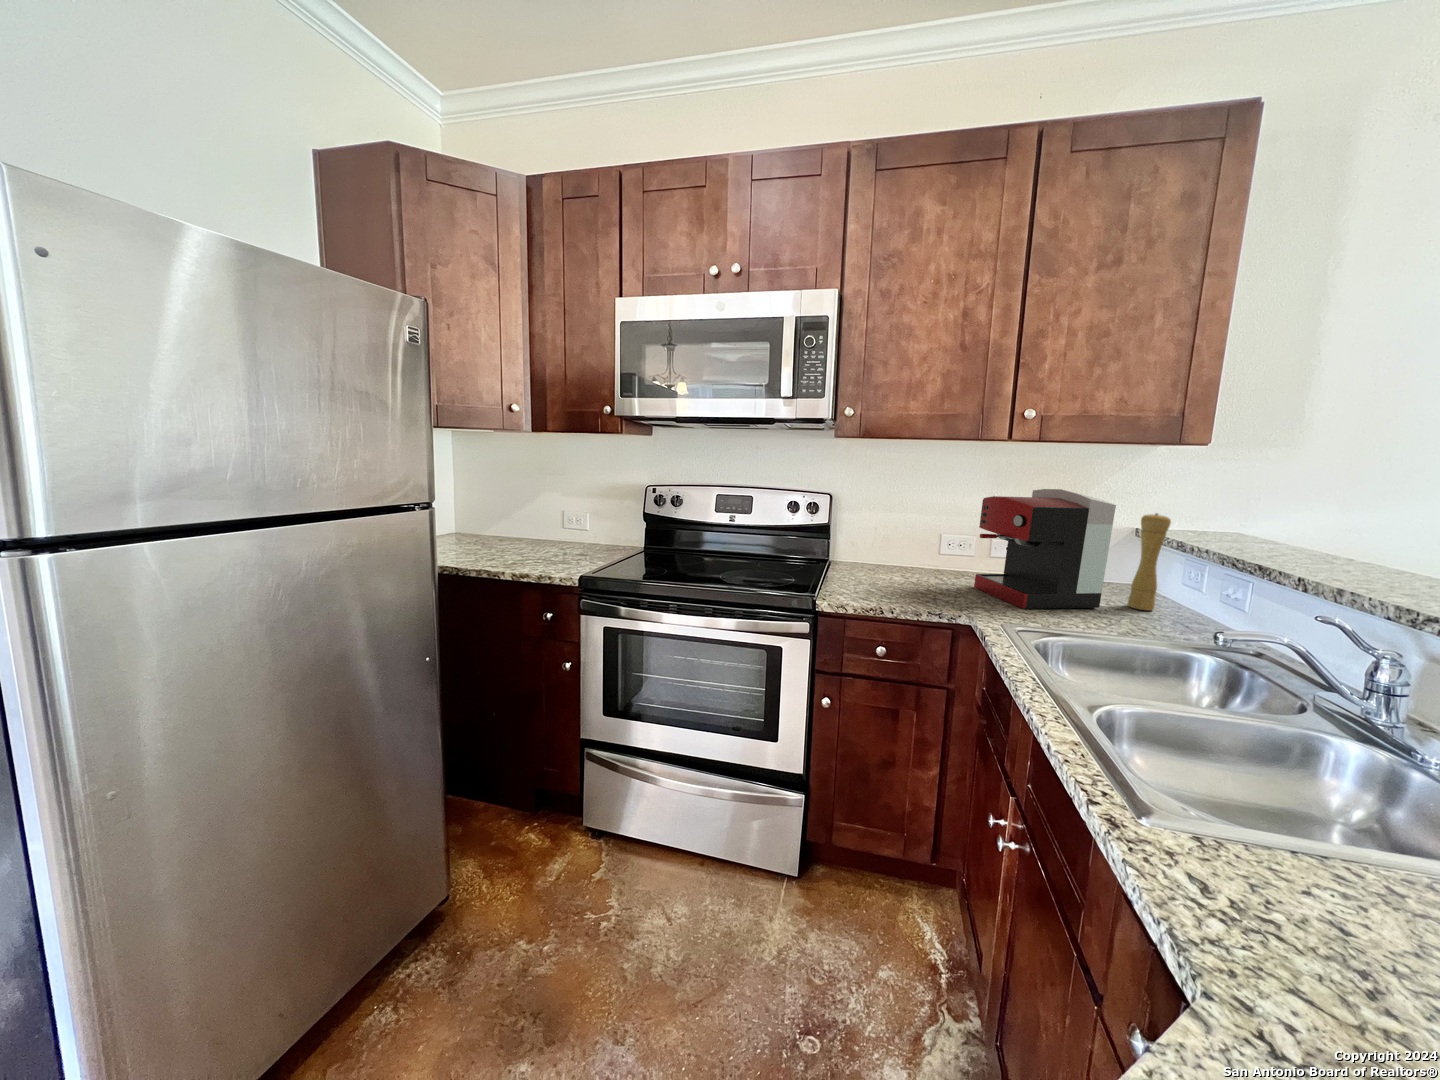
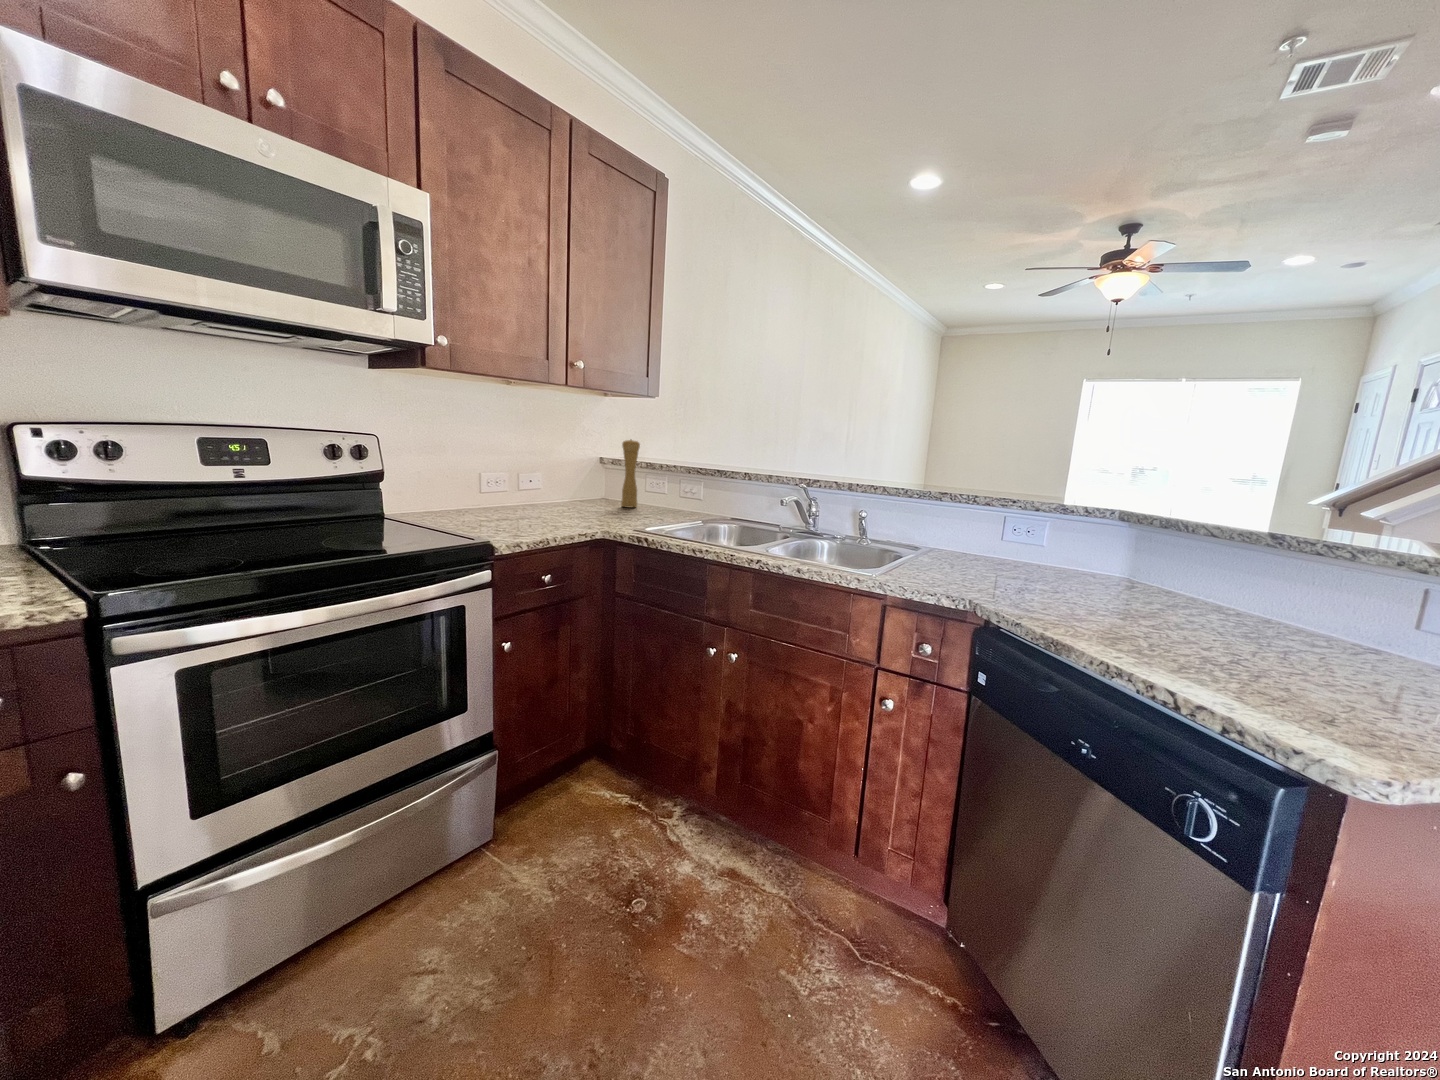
coffee maker: present [974,489,1116,609] -> none [535,424,622,518]

